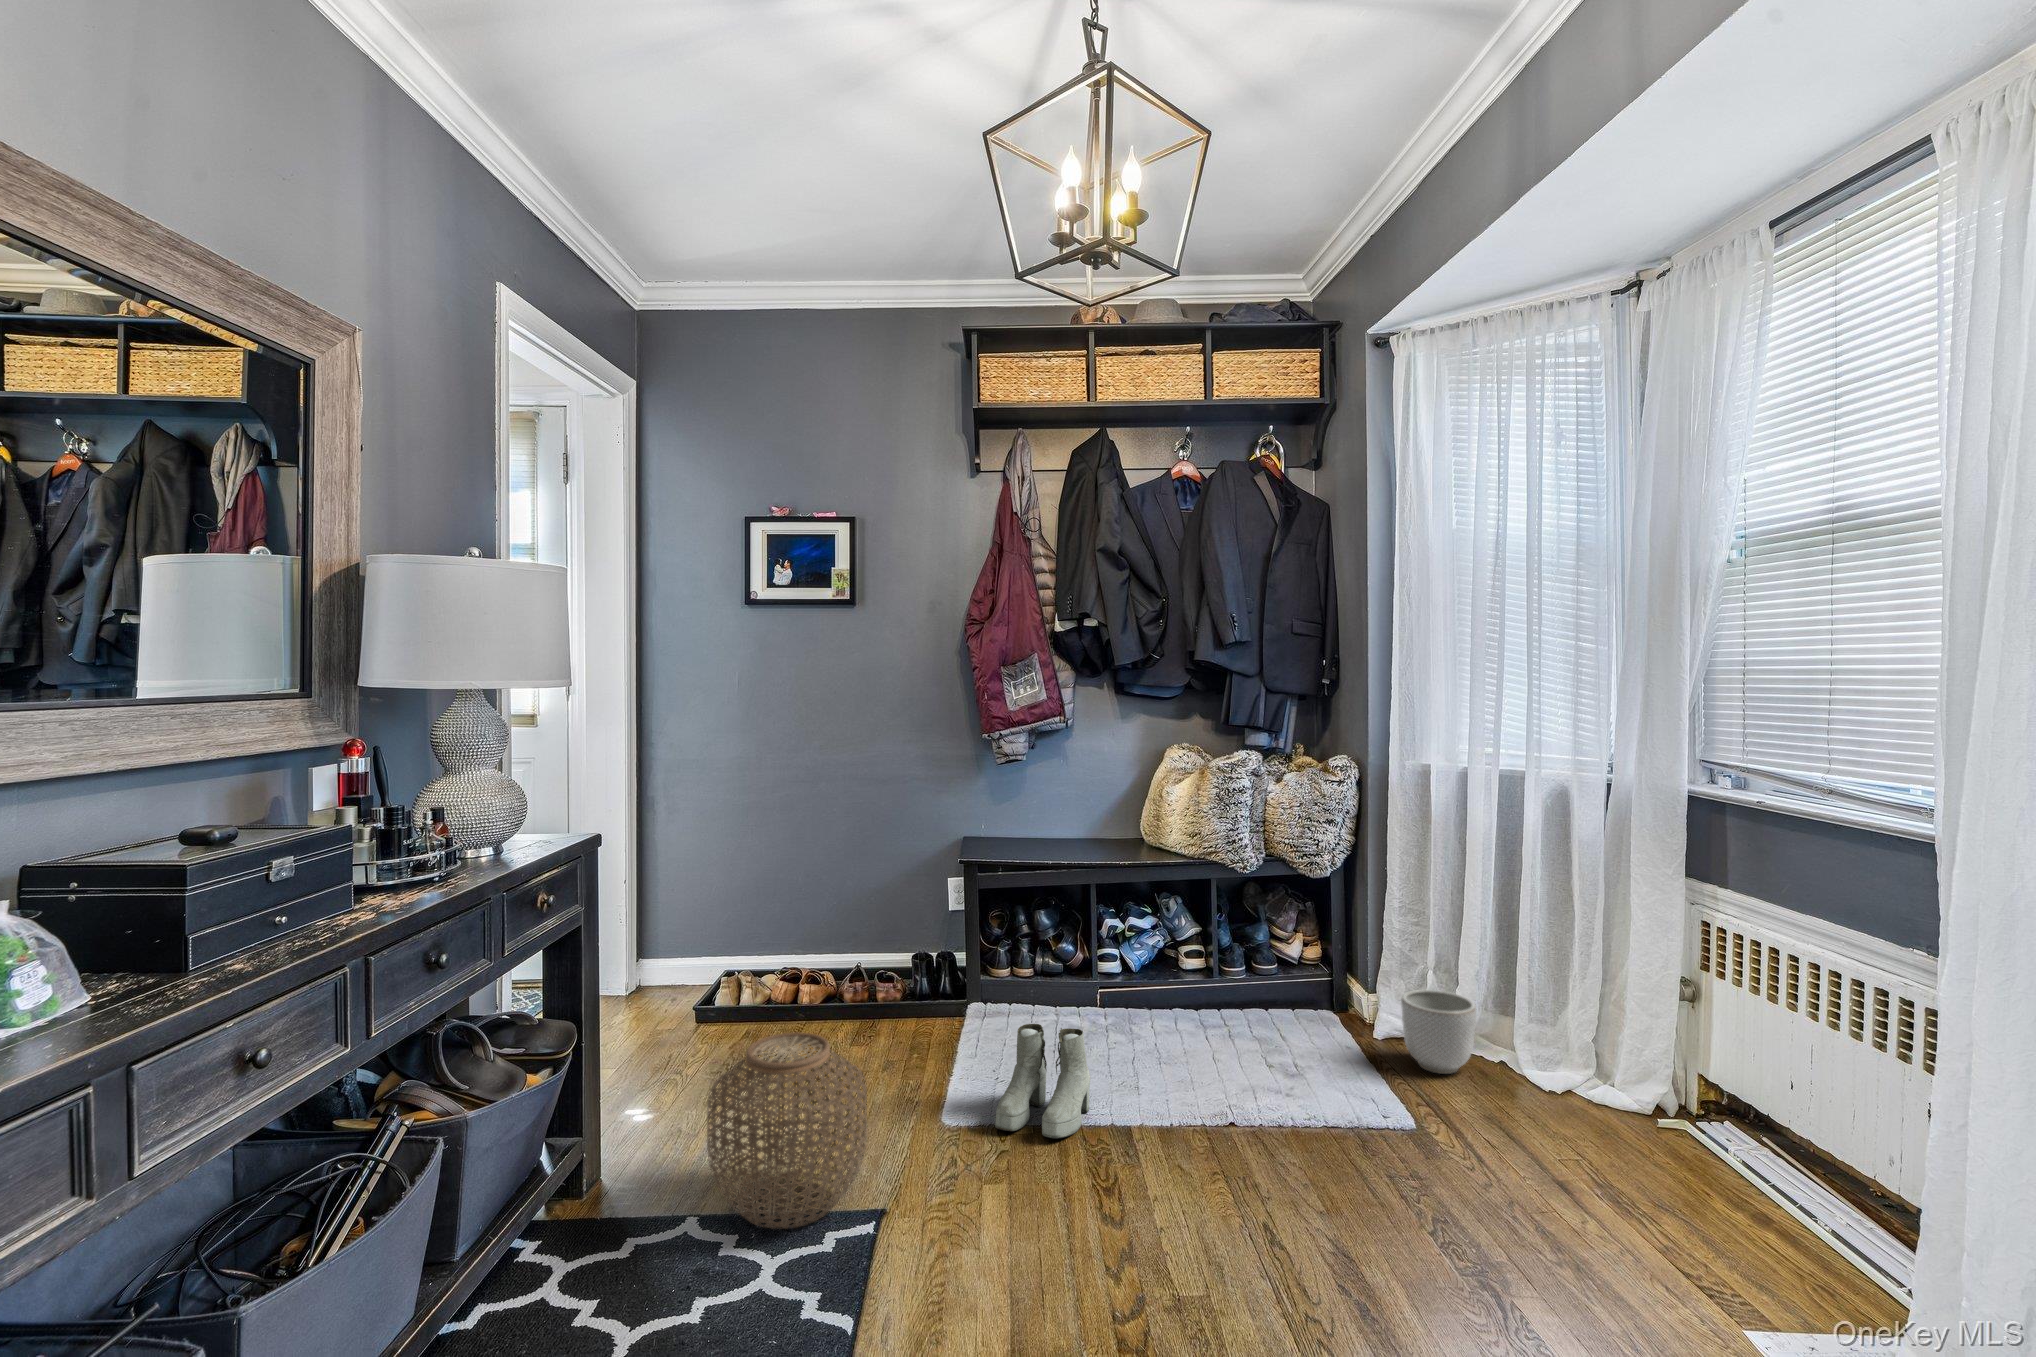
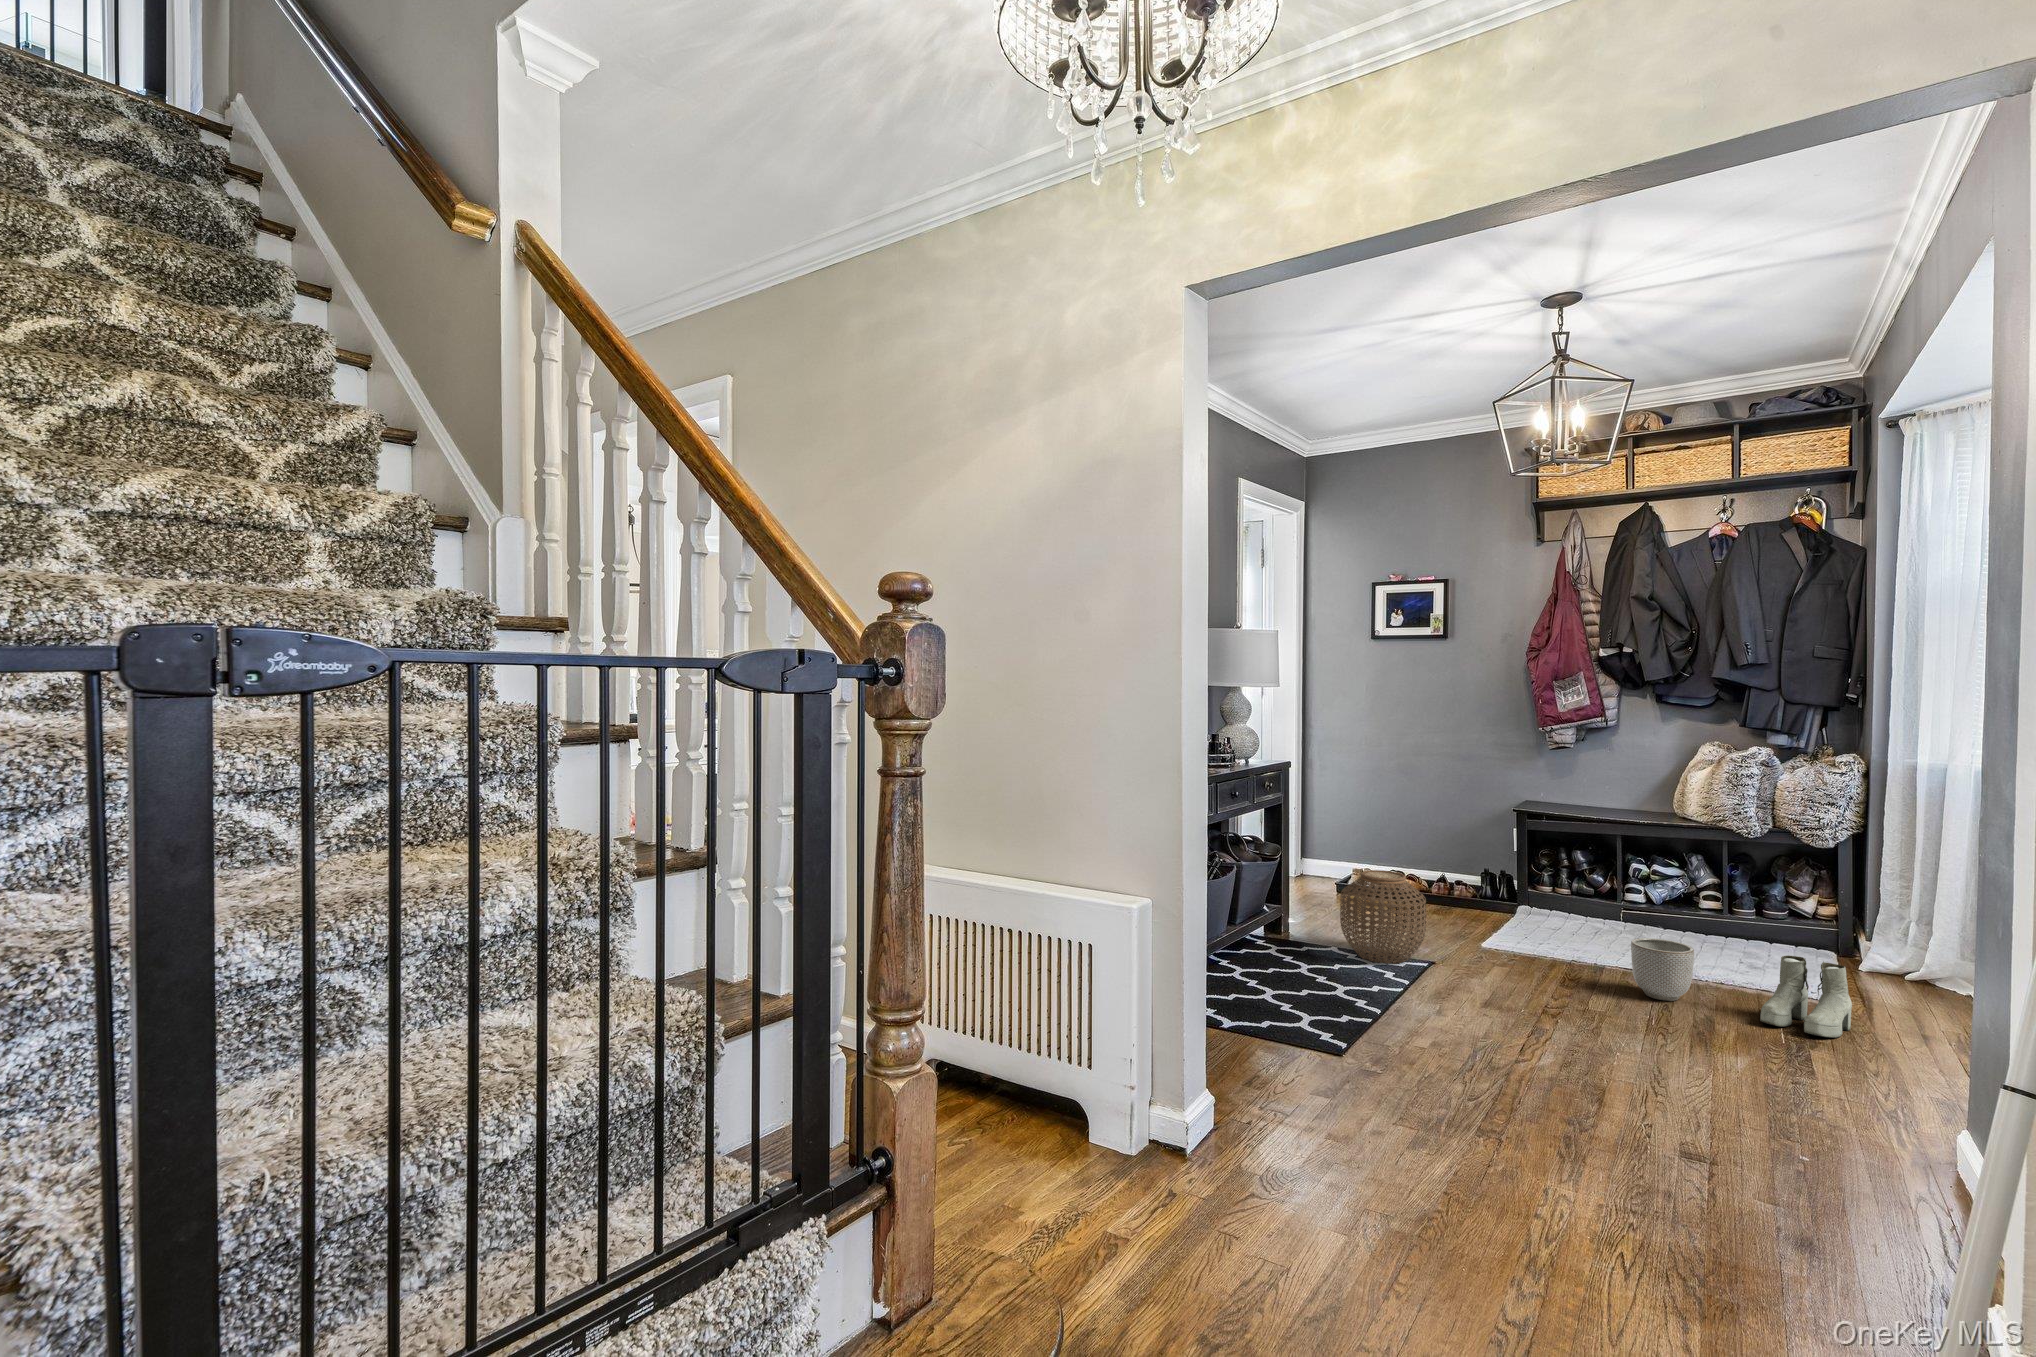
planter: present [1401,990,1476,1074] -> present [1631,938,1694,1001]
boots: present [995,1024,1090,1139] -> present [1760,956,1852,1038]

